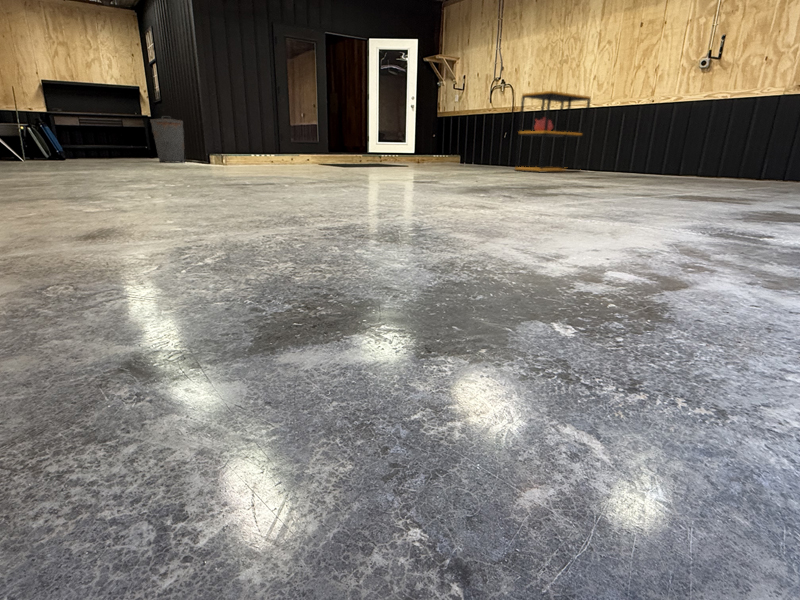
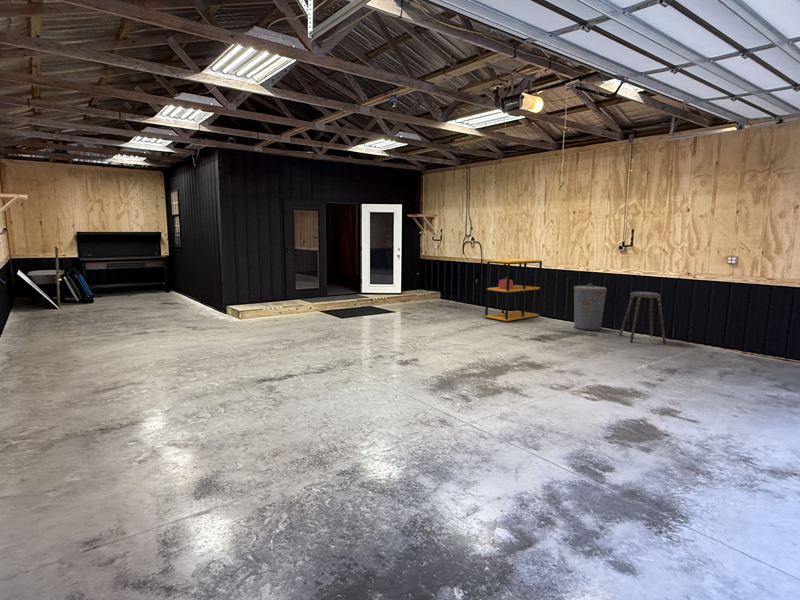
stool: none [687,115,755,183] -> present [619,292,666,343]
trash can: present [150,116,185,163] -> present [574,284,607,331]

